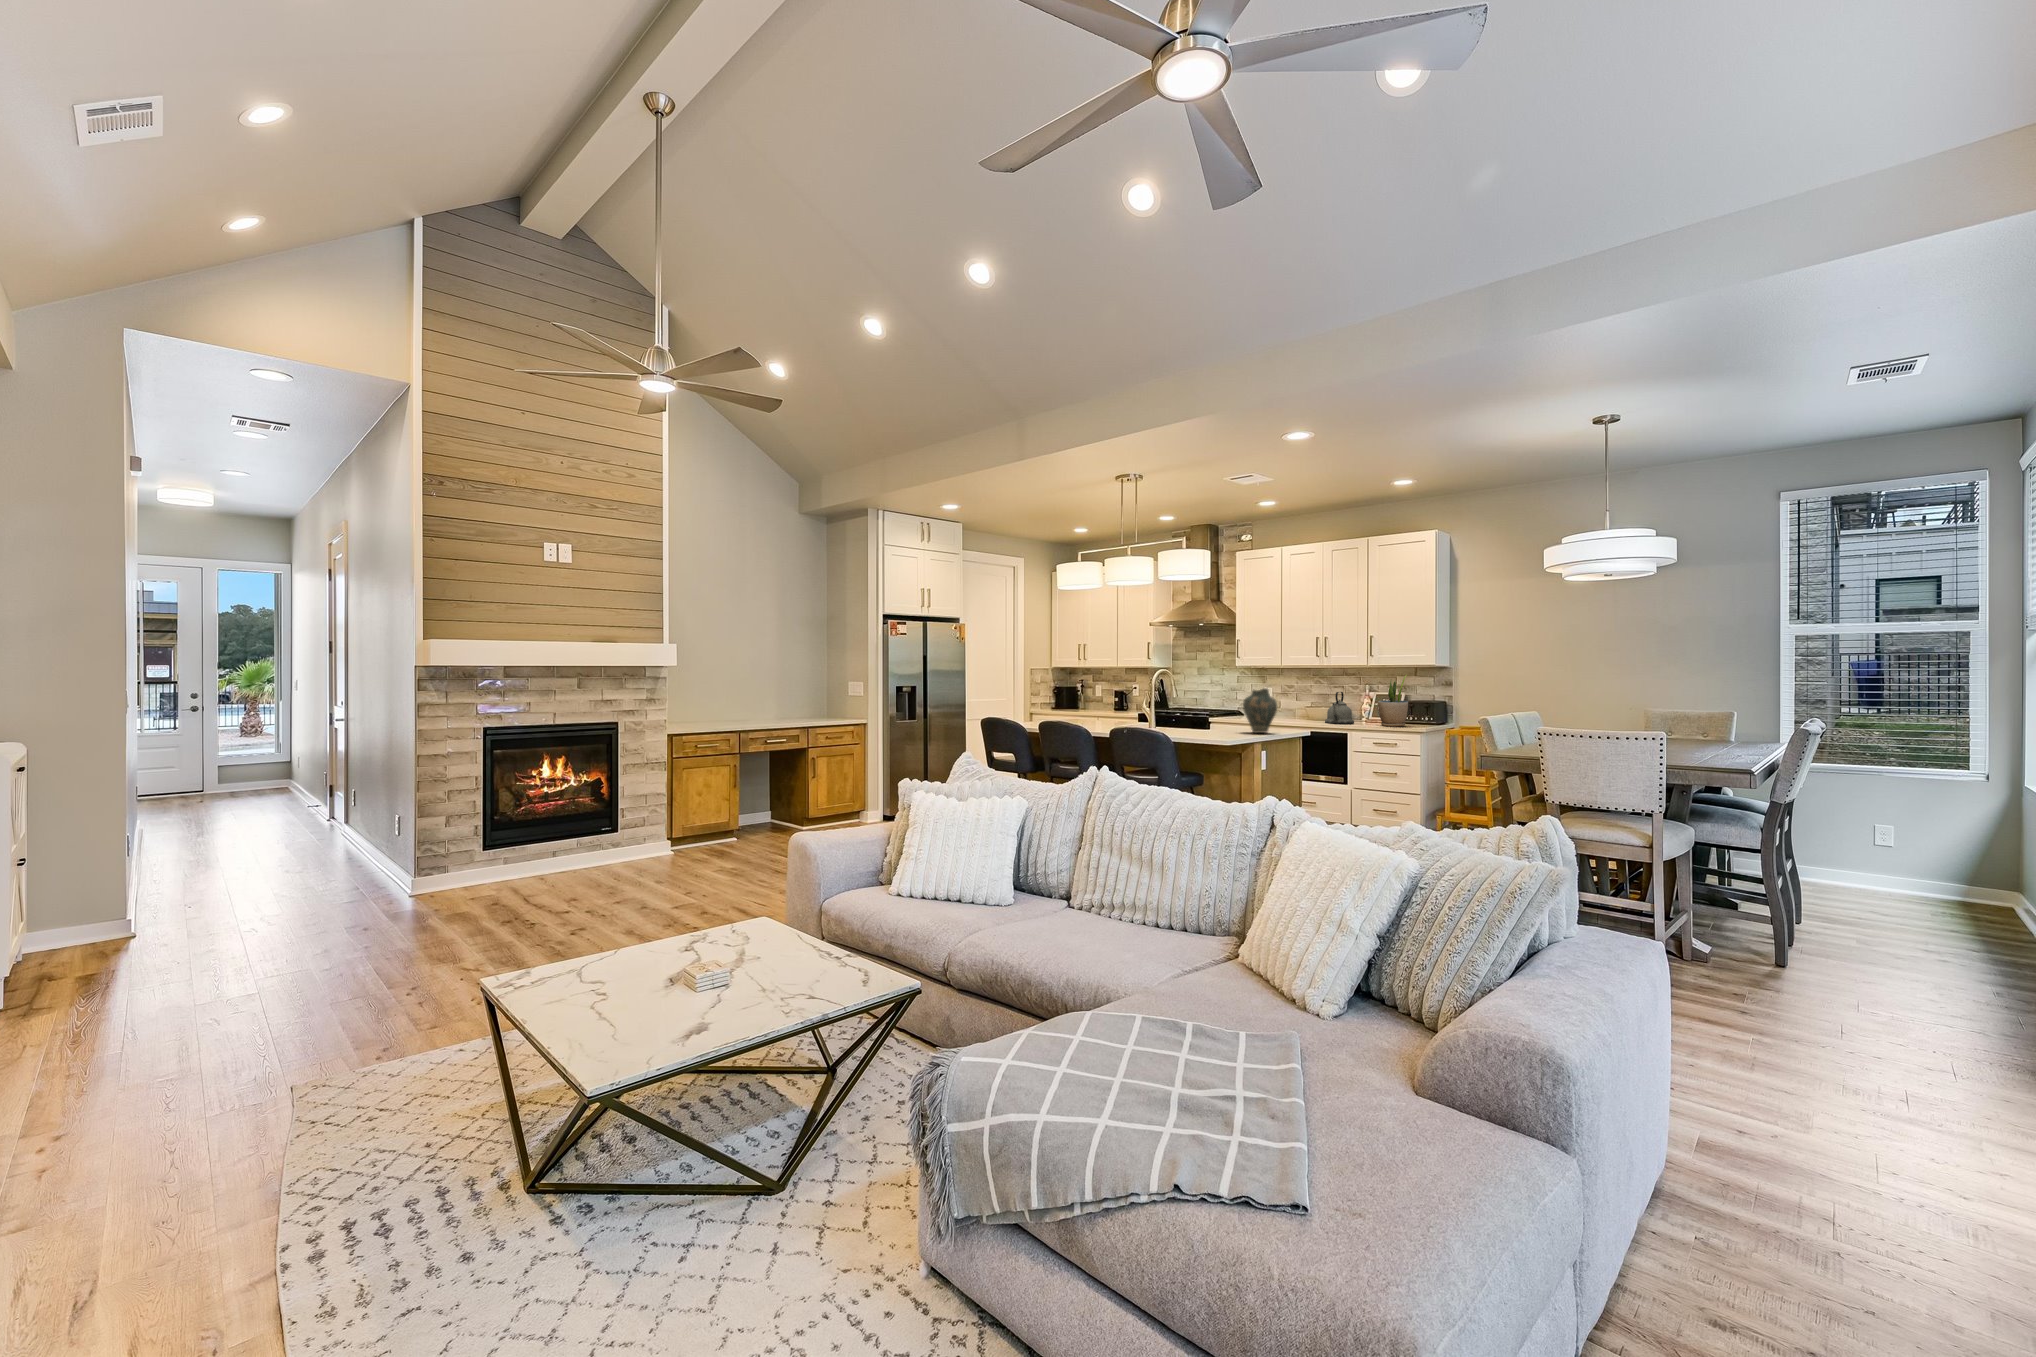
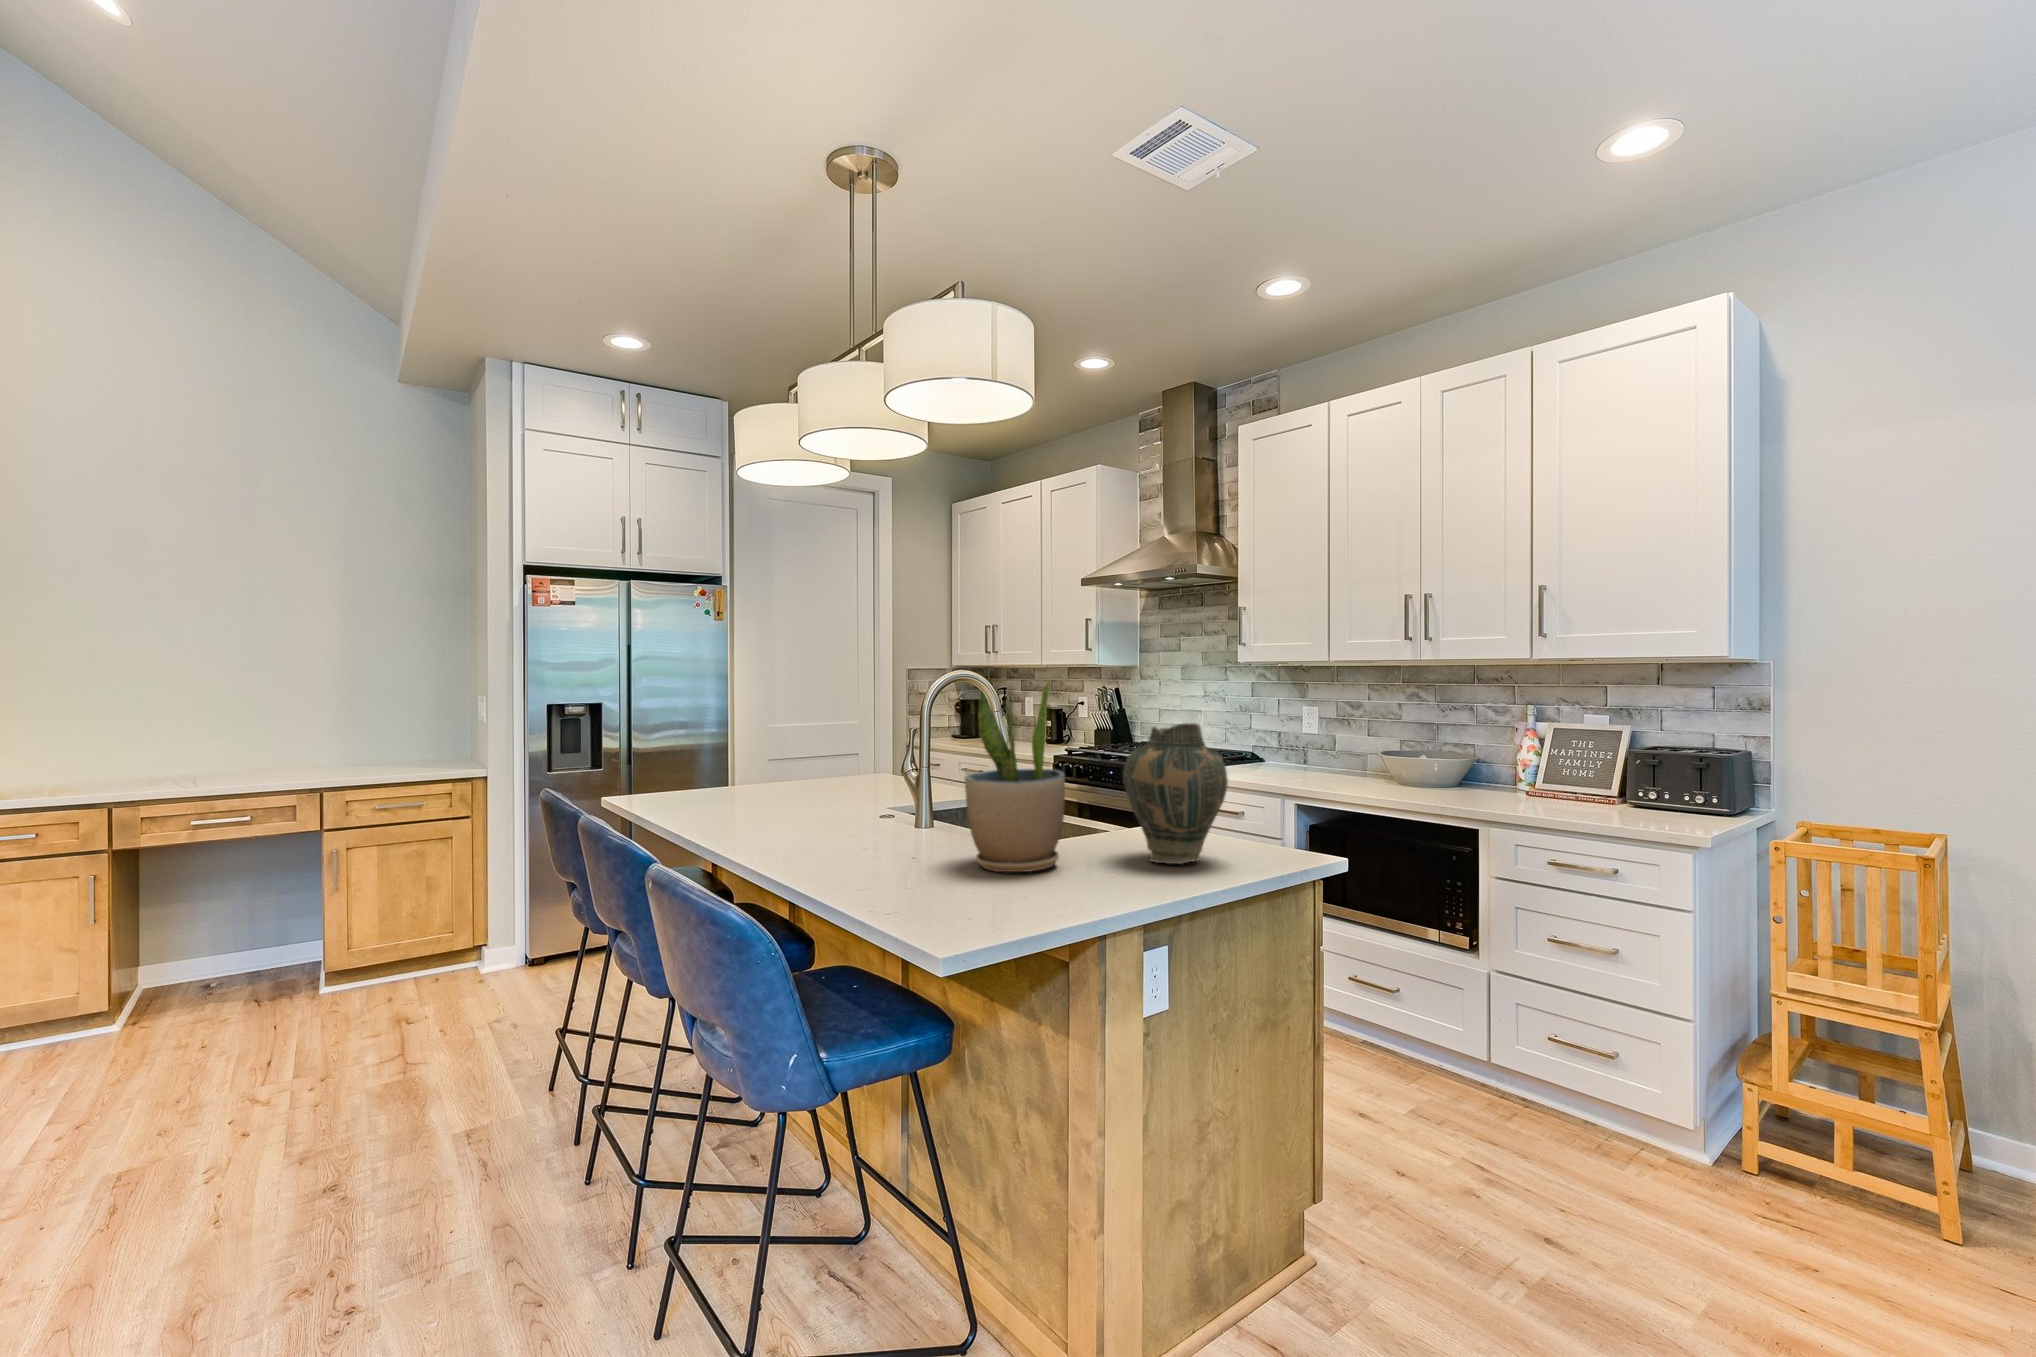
potted plant: present [1378,676,1408,727] -> present [965,681,1065,872]
kettle: present [1325,692,1354,724] -> none [1422,721,1496,802]

